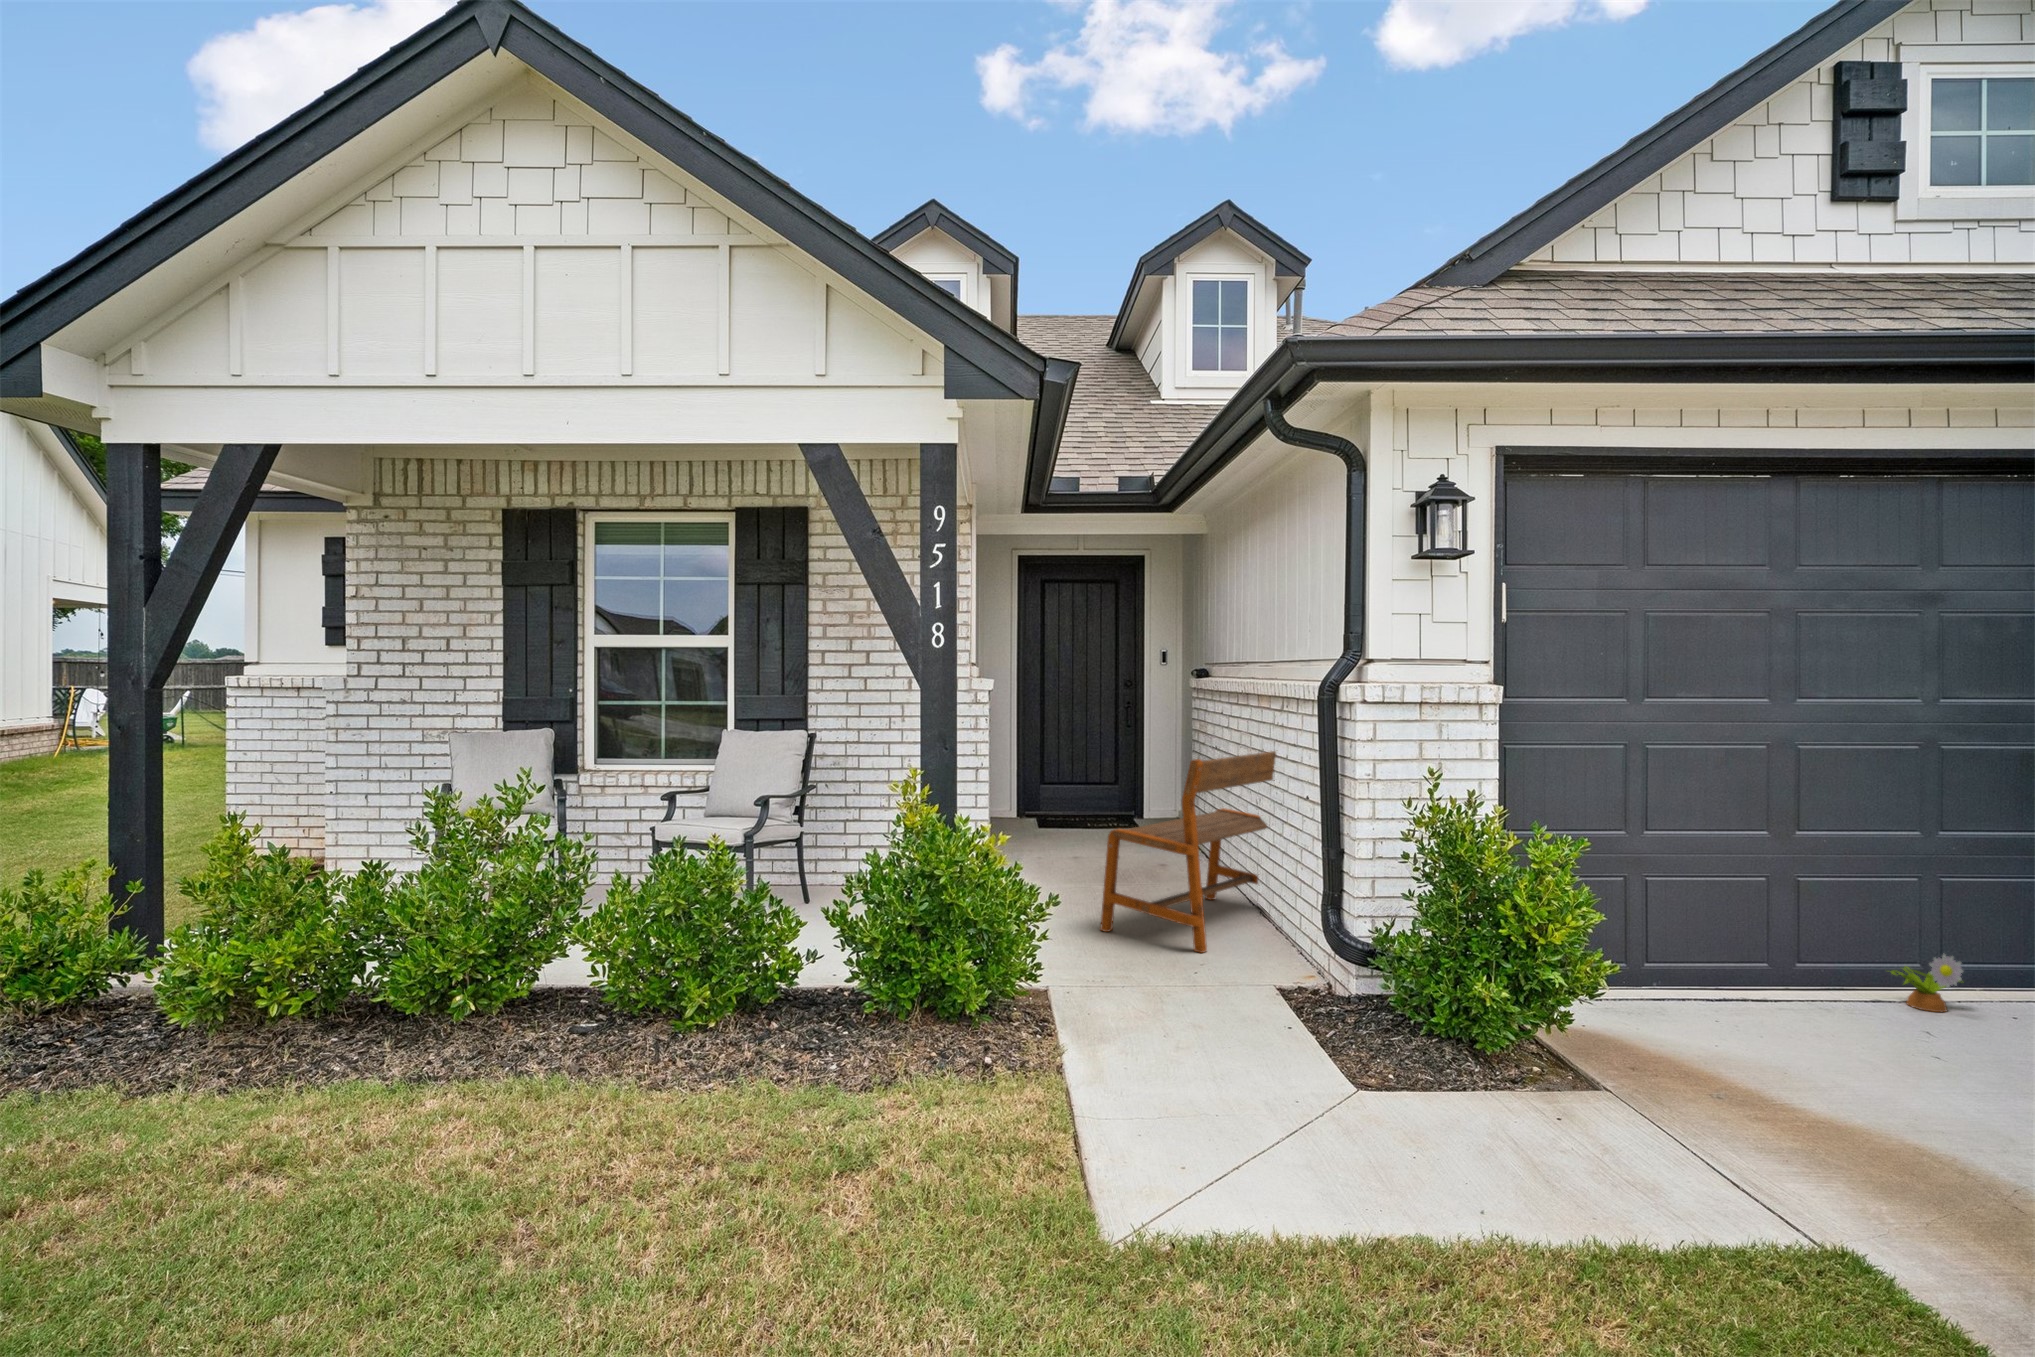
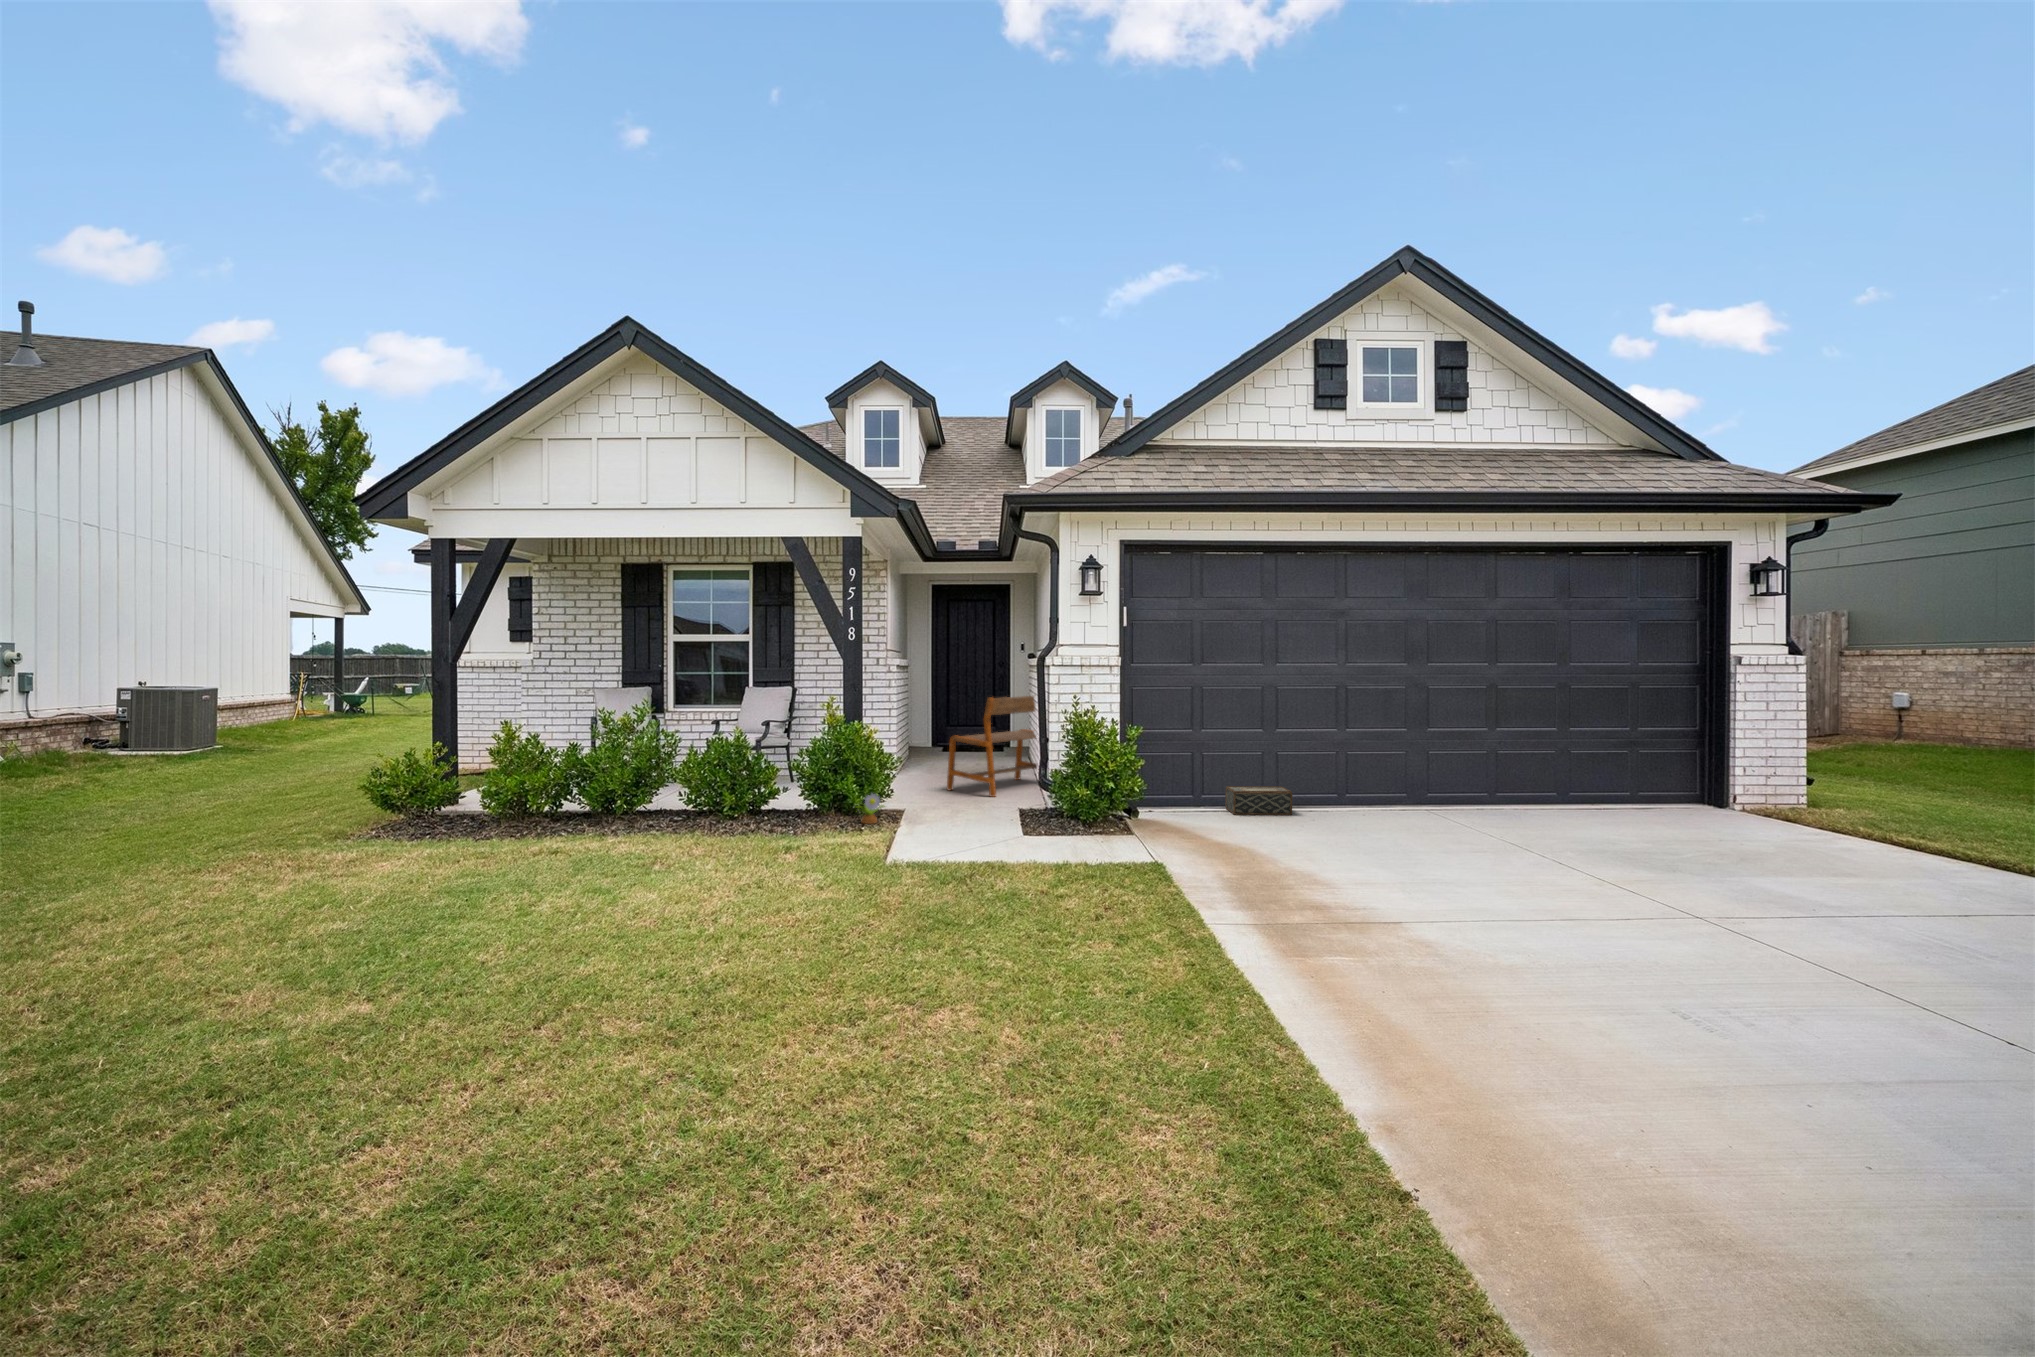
woven basket: none [1700,950,1869,1019] -> present [1225,786,1292,815]
decorative plant: present [1891,954,1963,1012] -> present [858,794,885,824]

